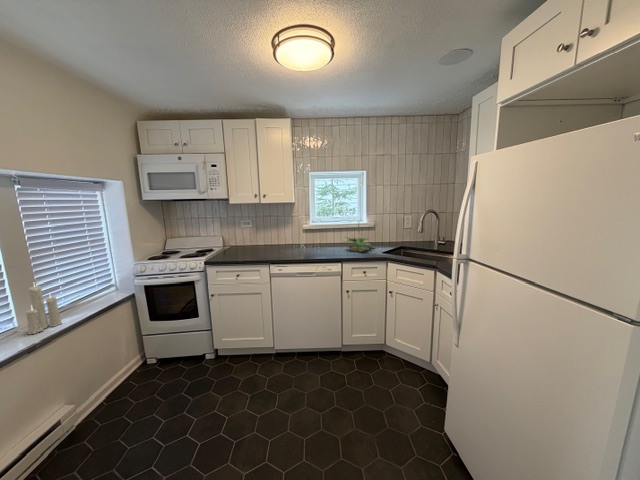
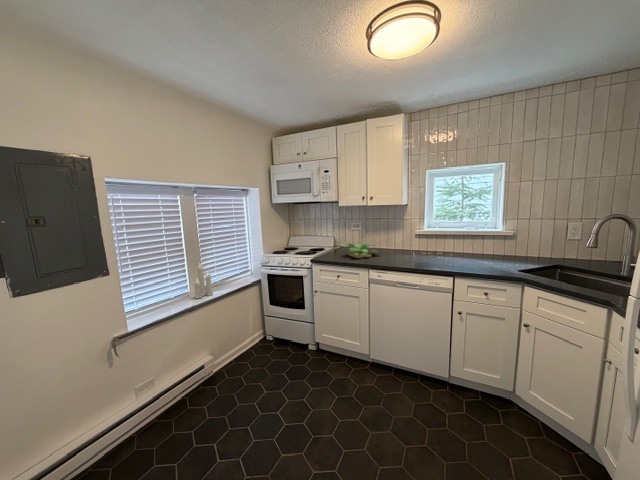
potted plant: present [346,231,371,252] -> present [346,235,373,258]

